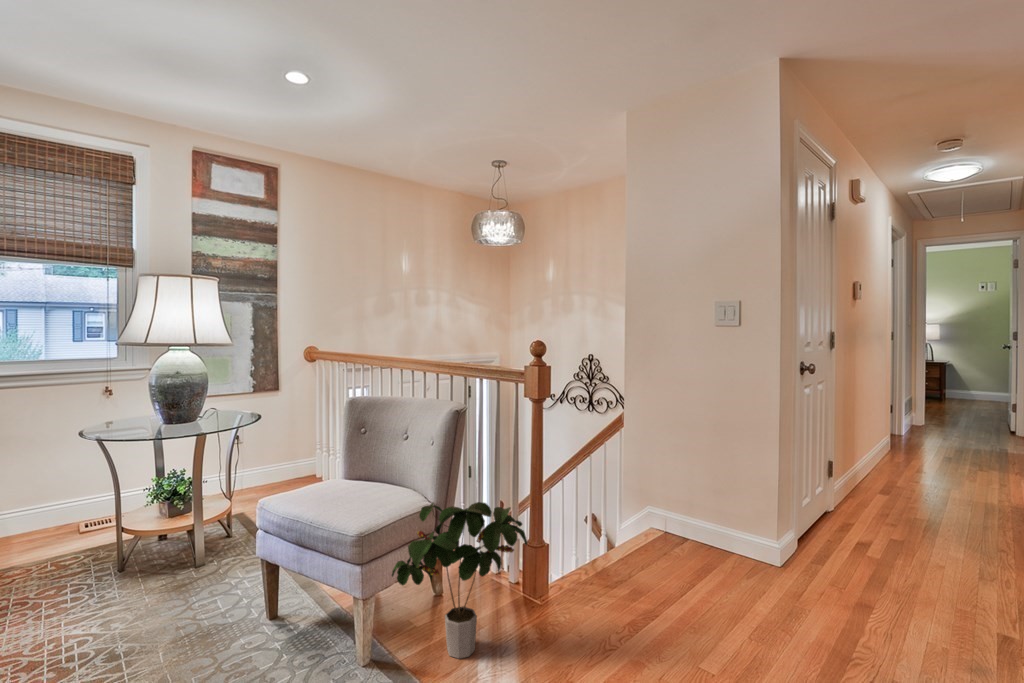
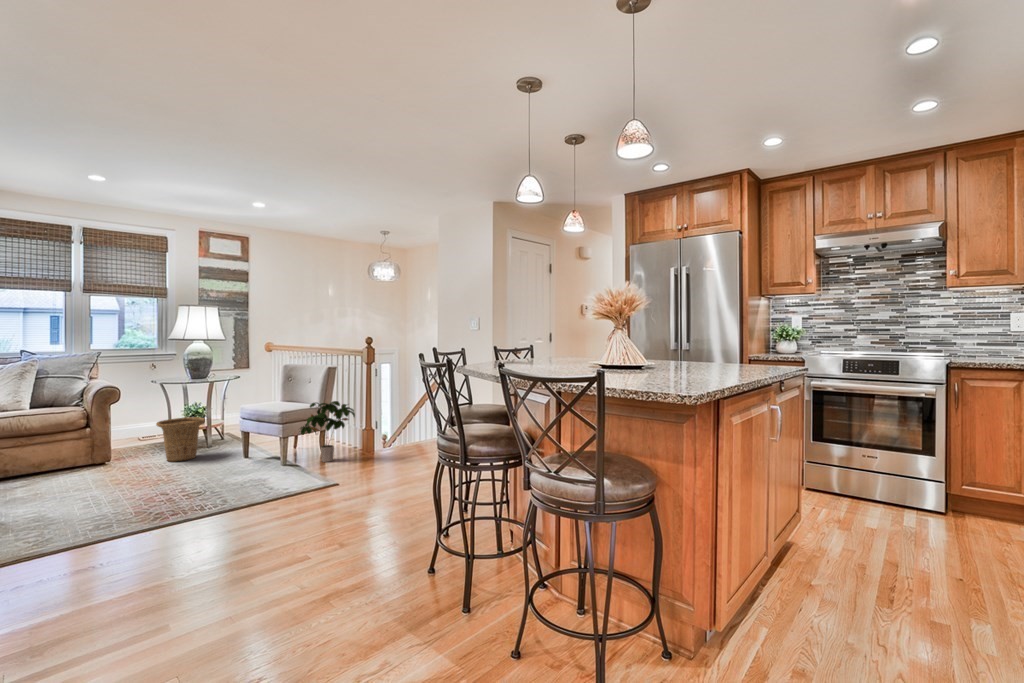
basket: none [66,515,182,632] -> present [156,417,205,462]

